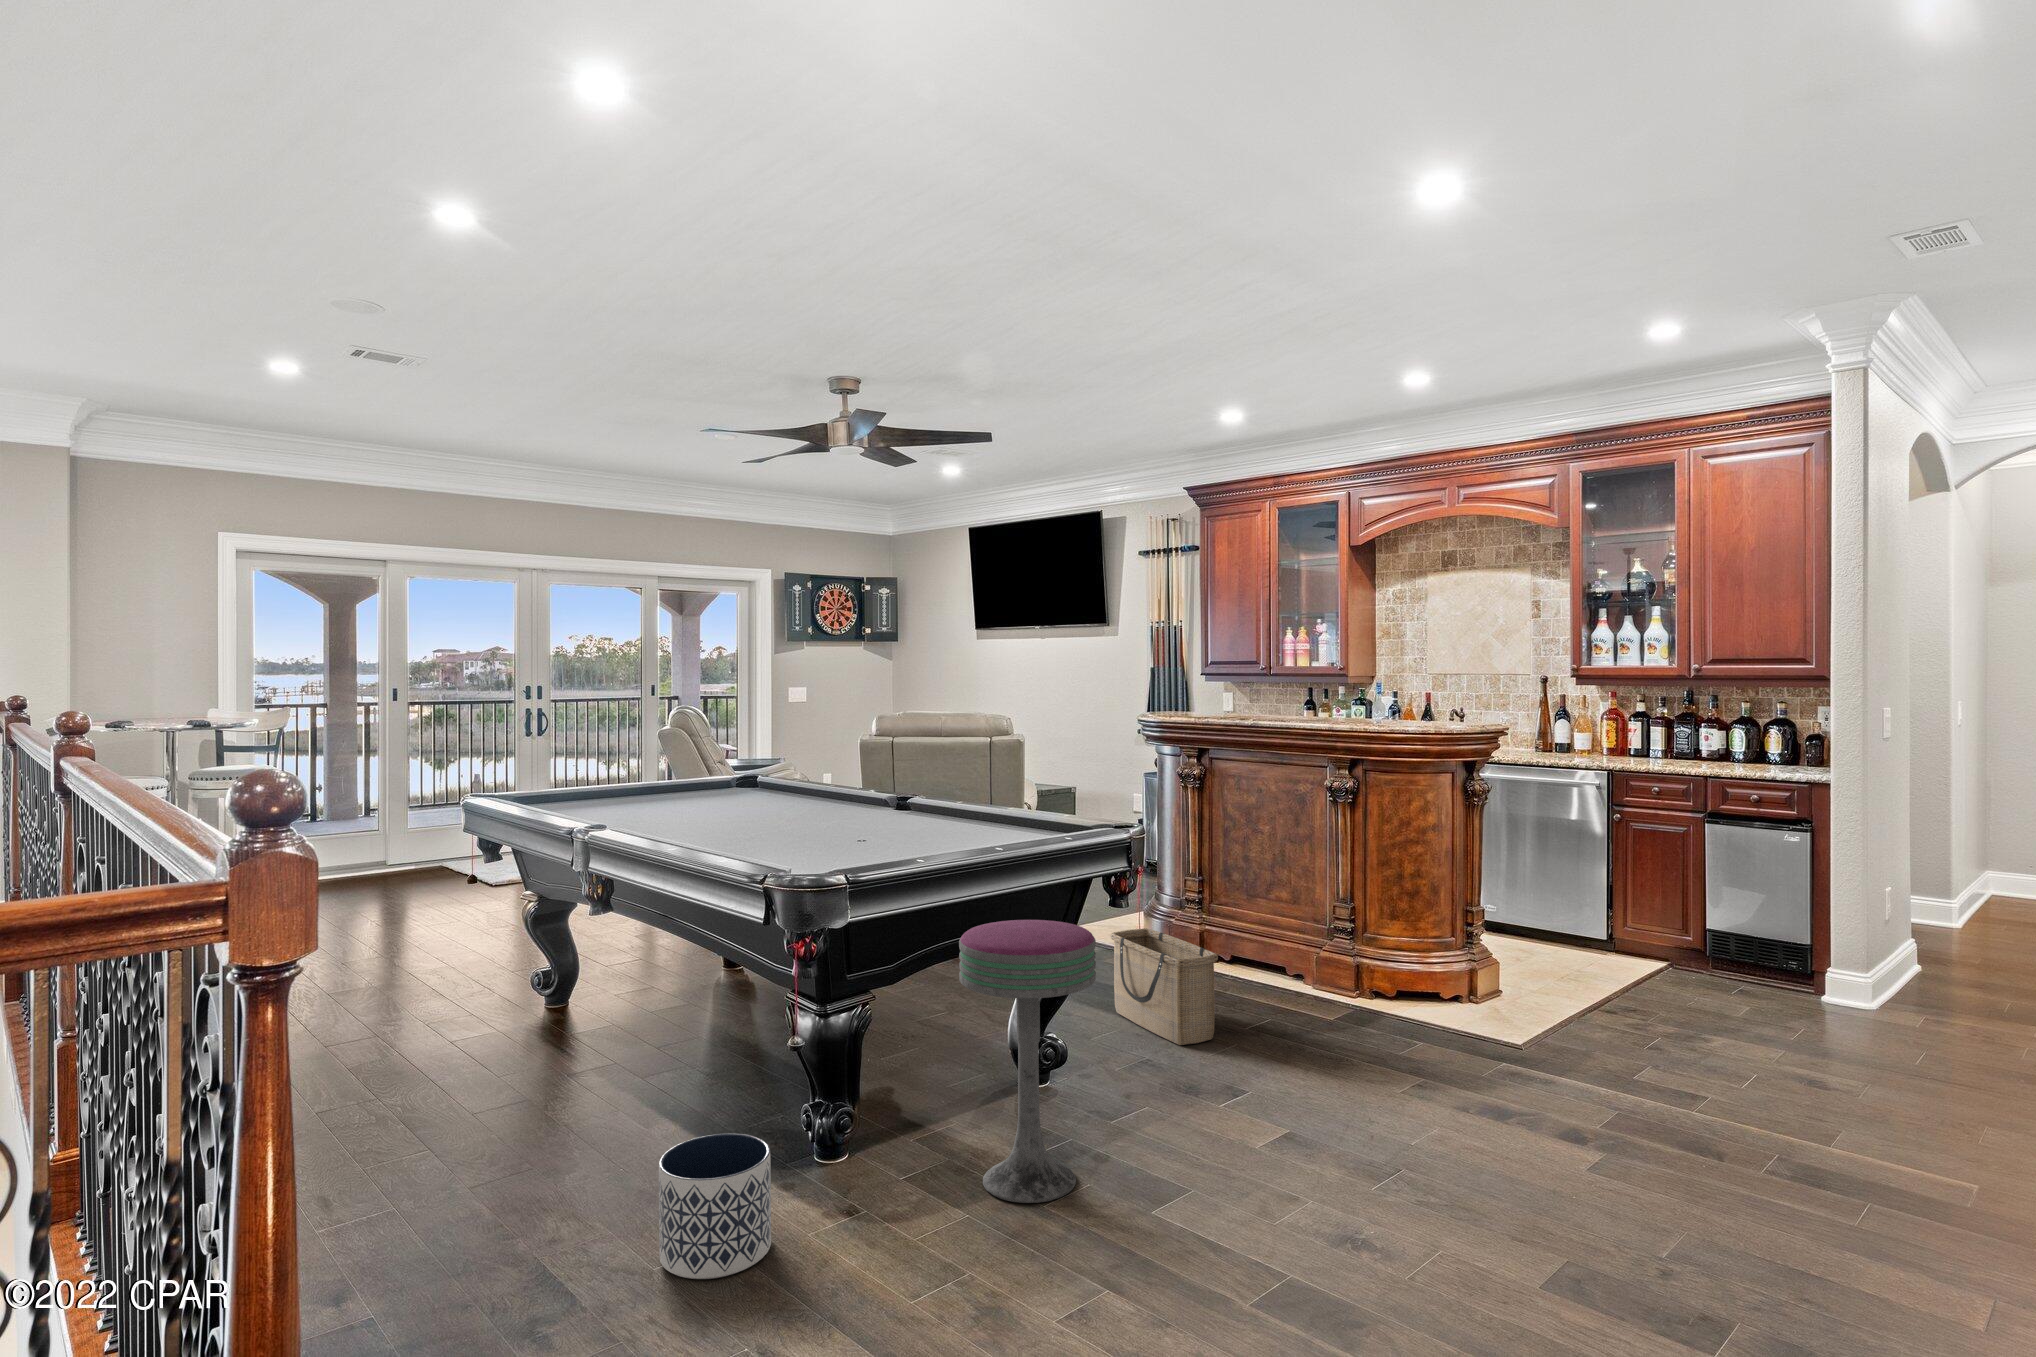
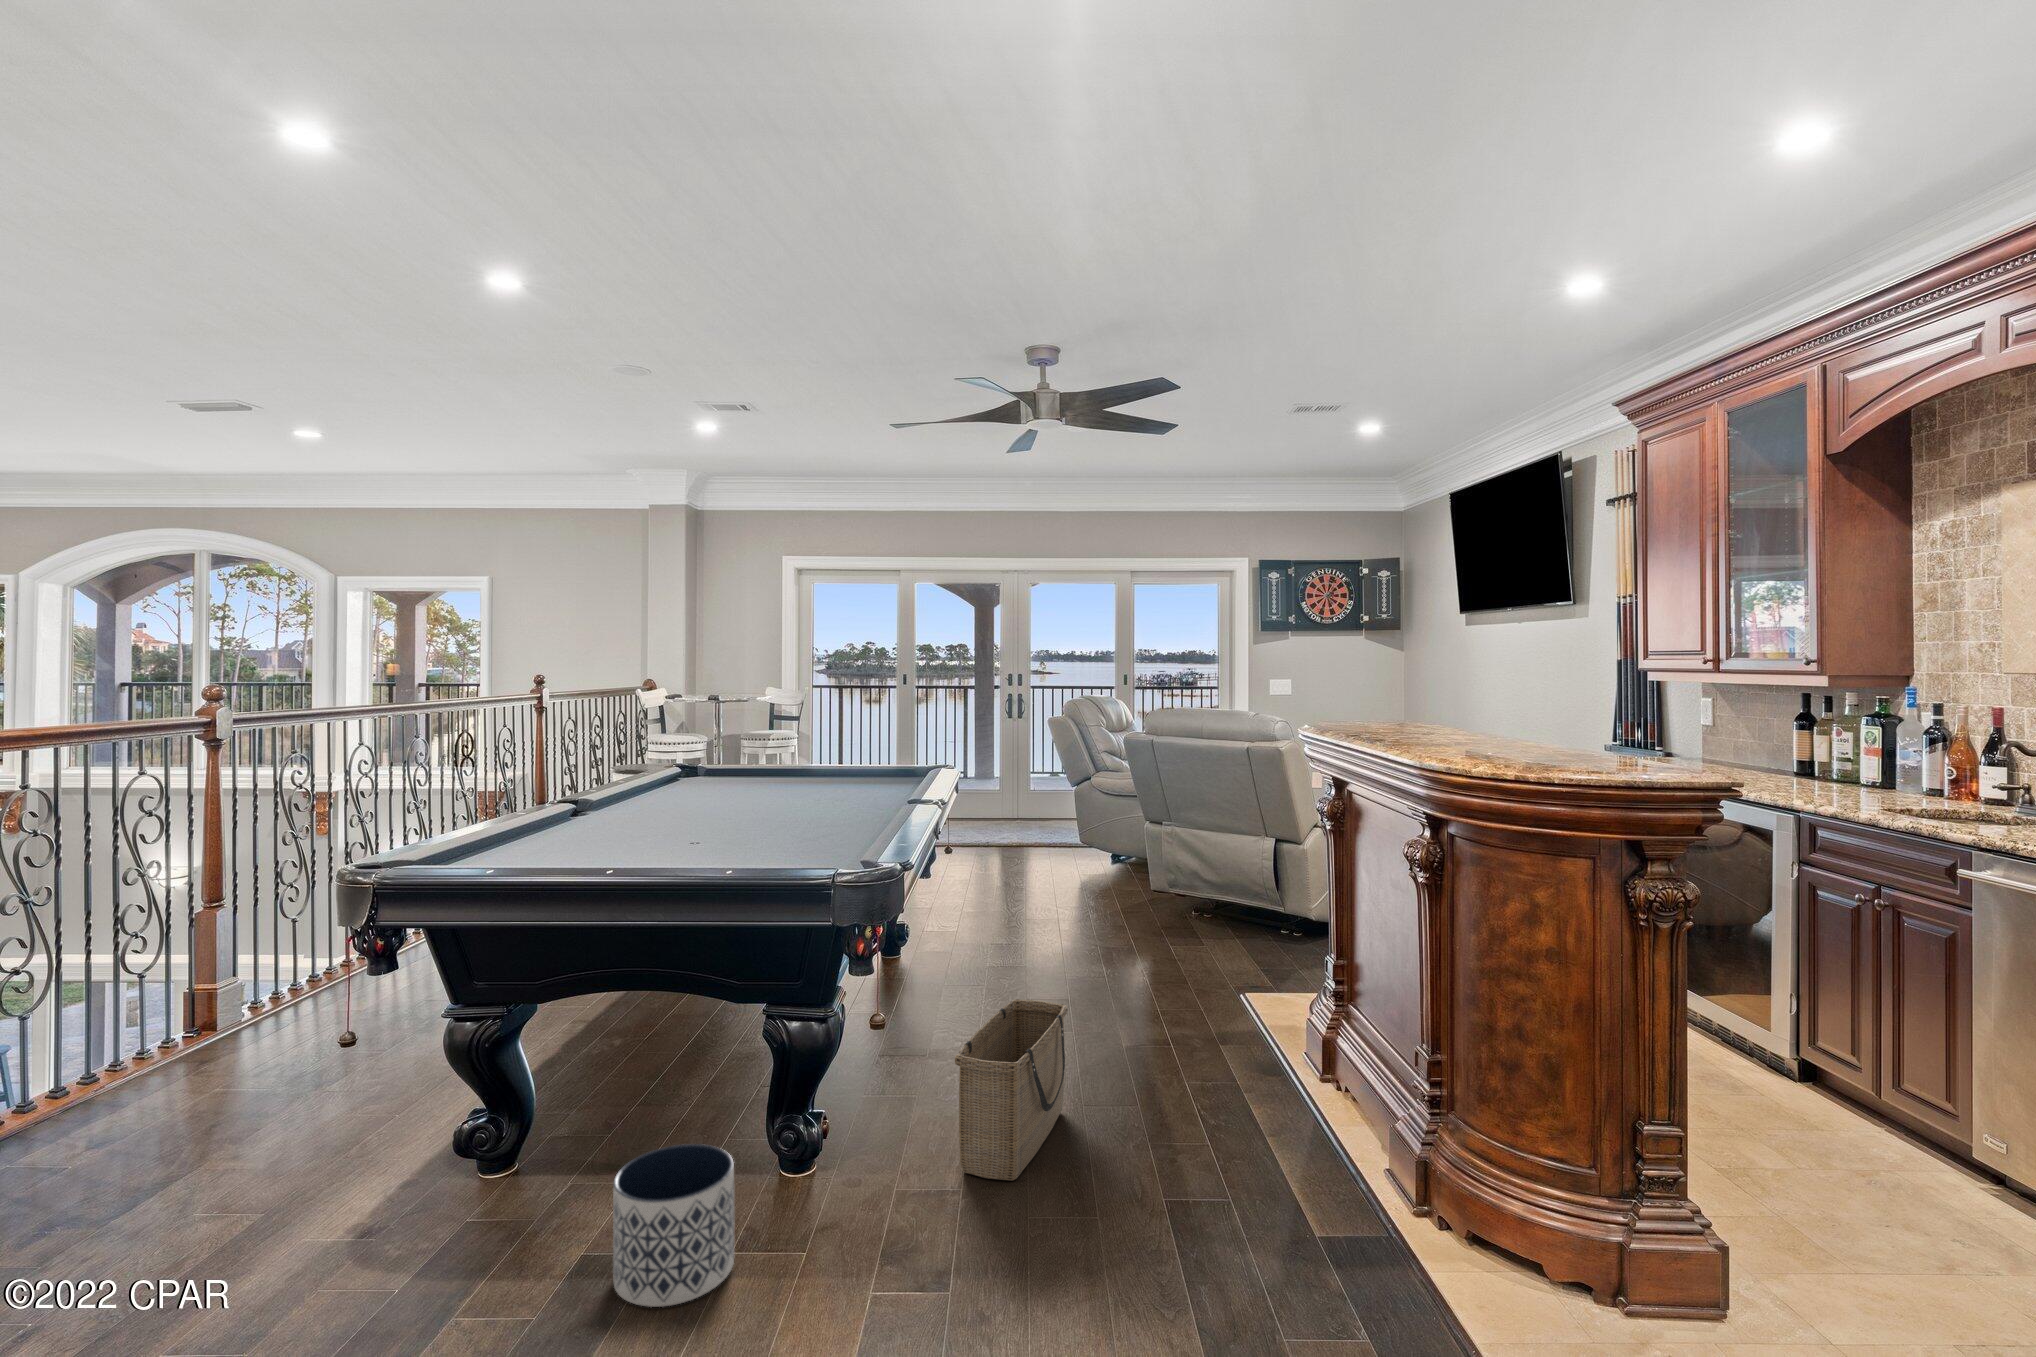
bar stool: present [959,920,1096,1203] -> none [351,946,536,1287]
planter: present [659,1133,771,1279] -> present [613,1144,734,1307]

